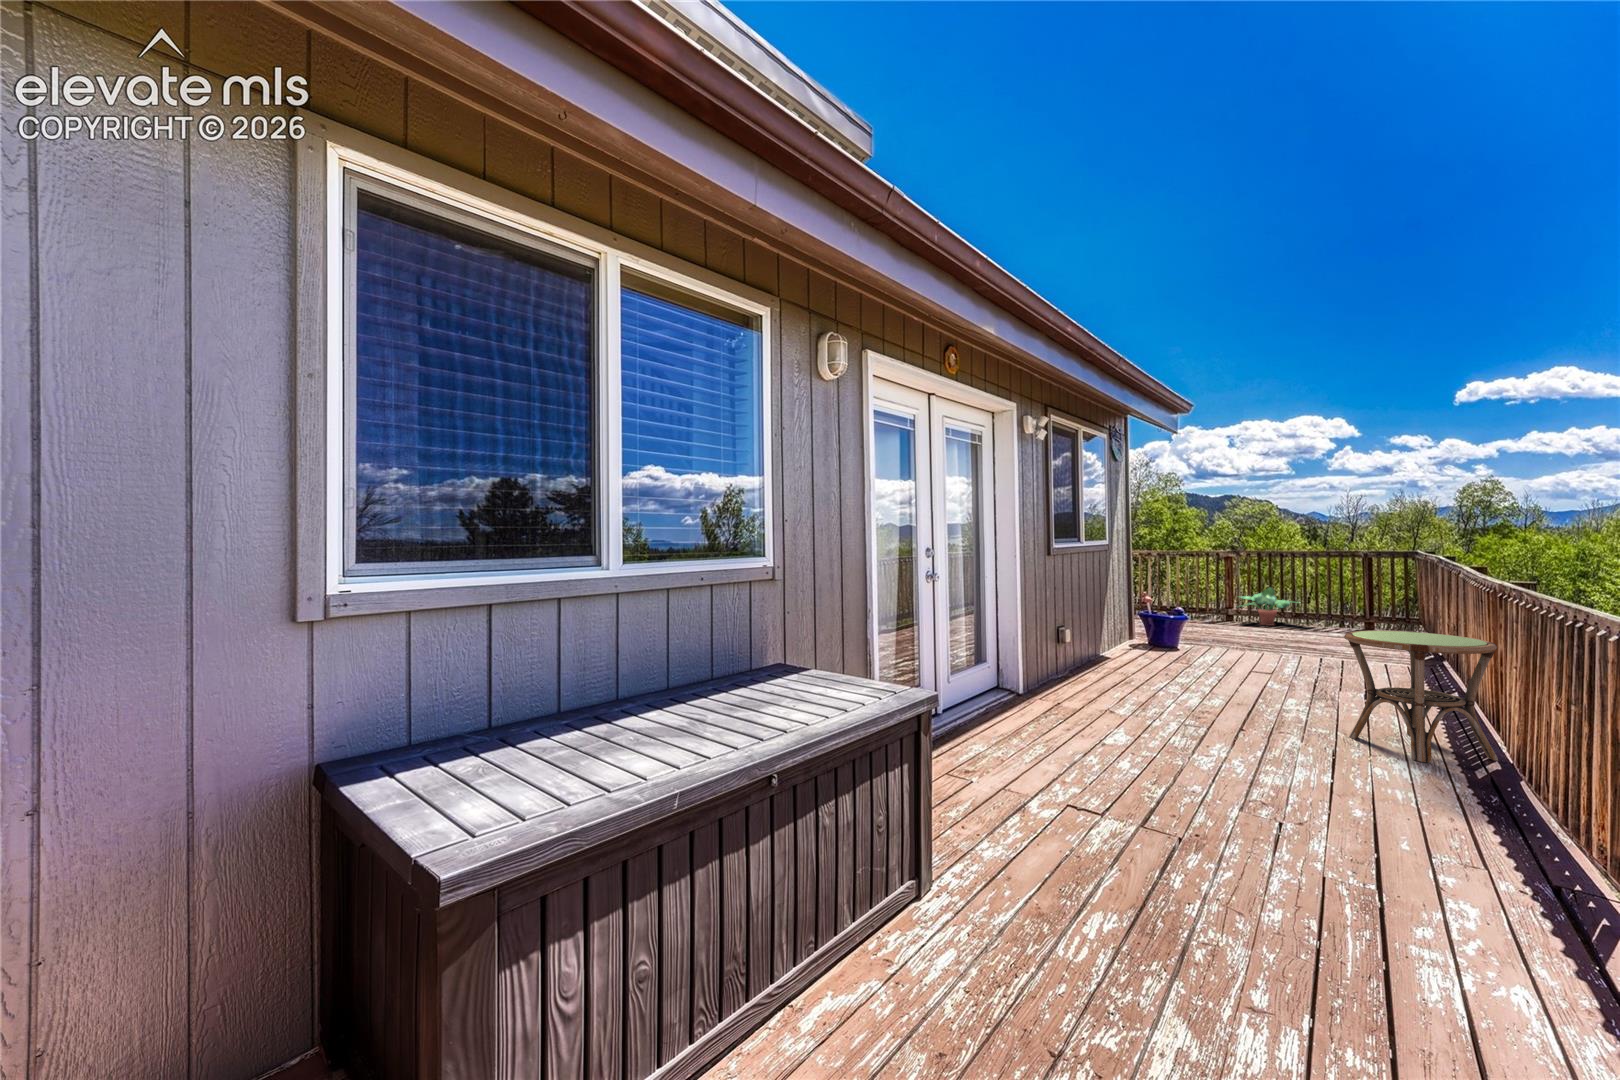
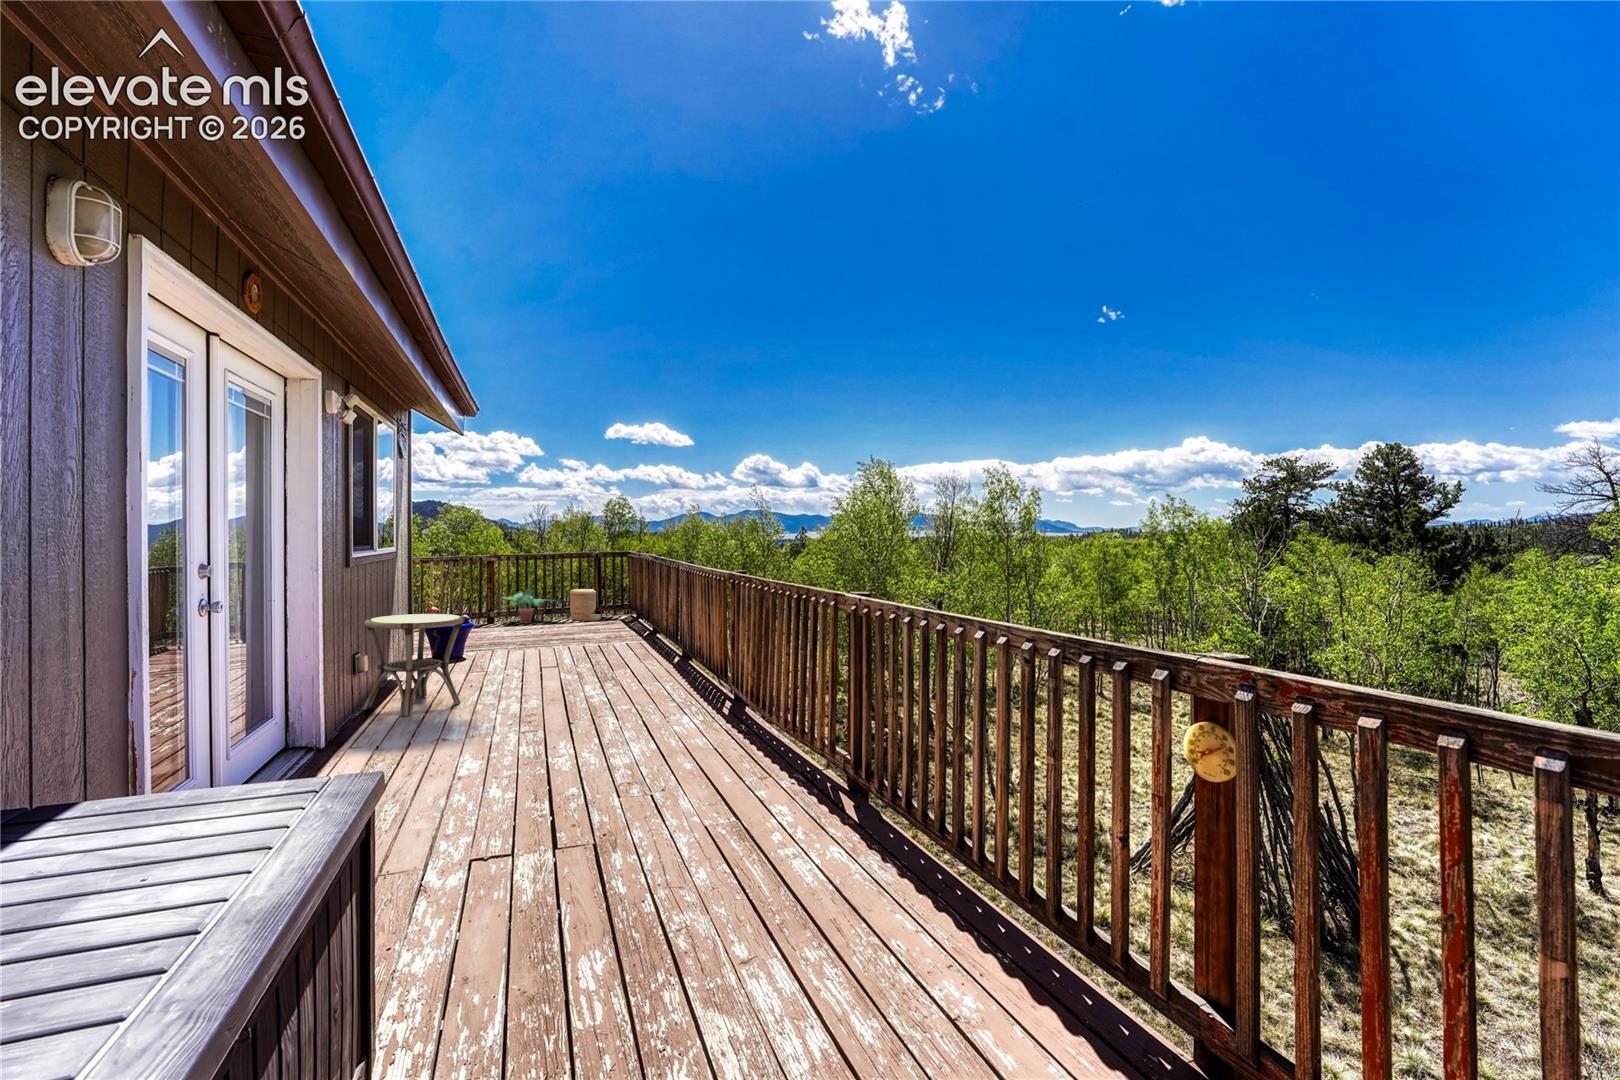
woven basket: none [1326,592,1374,630] -> present [570,589,603,621]
side table: present [1344,631,1498,763] -> present [363,614,465,716]

